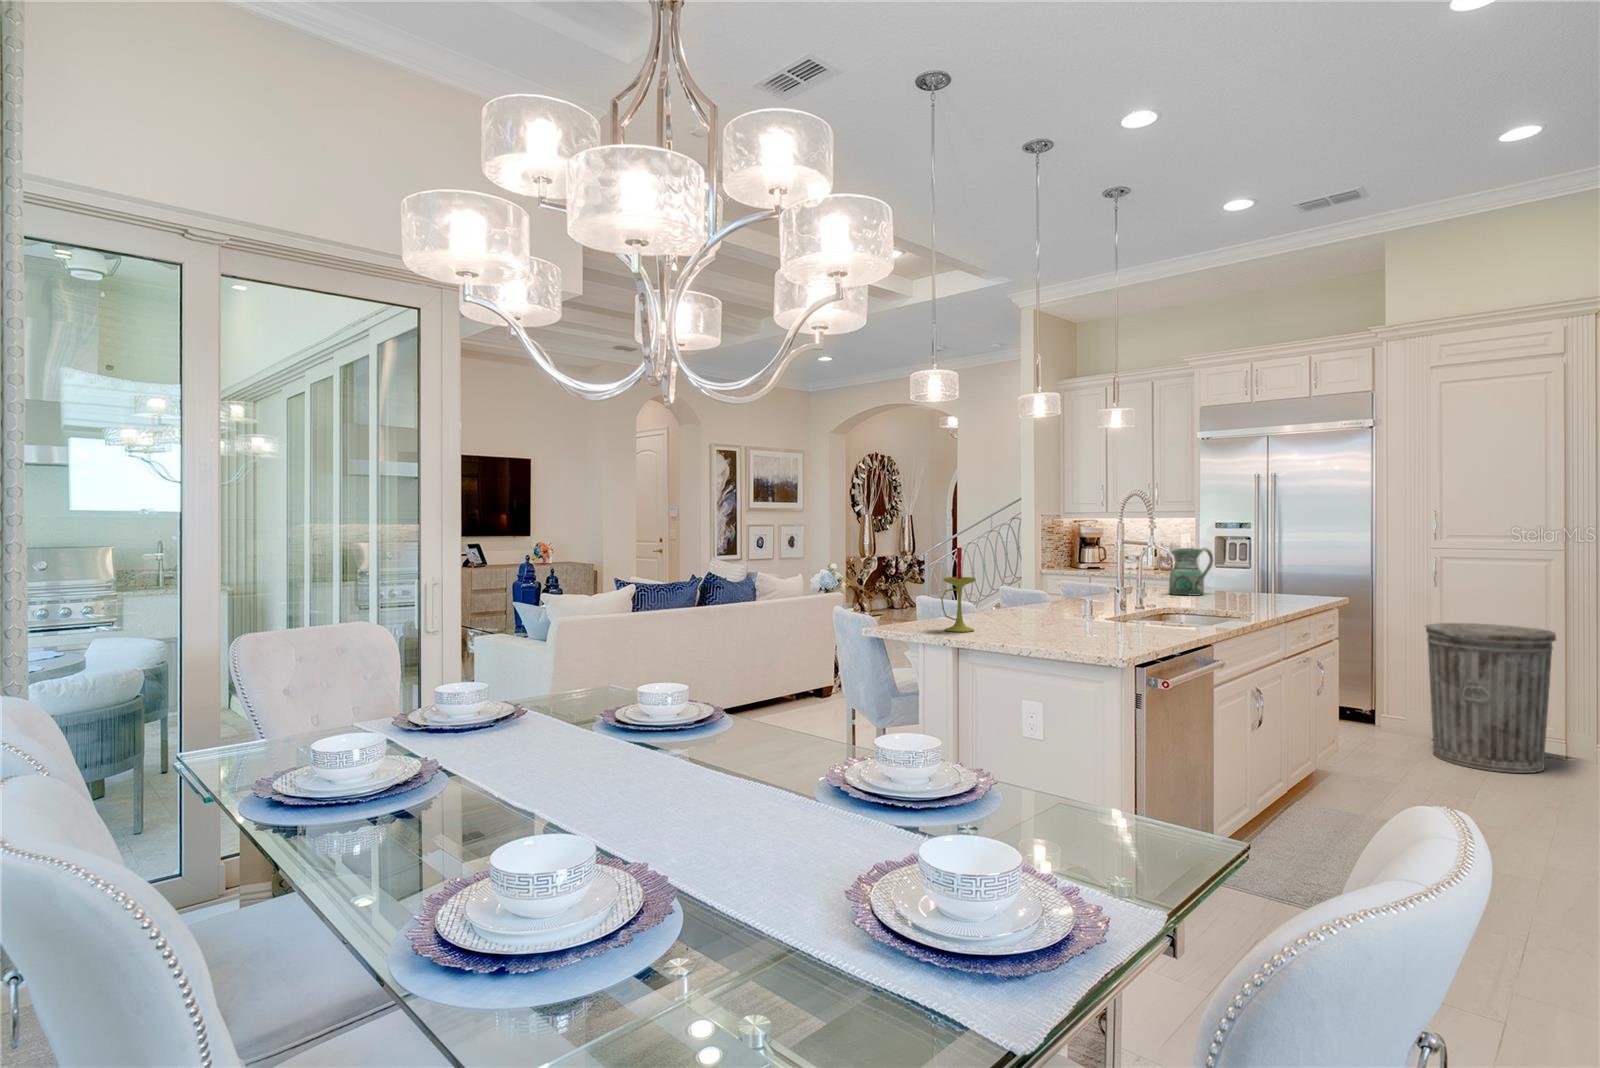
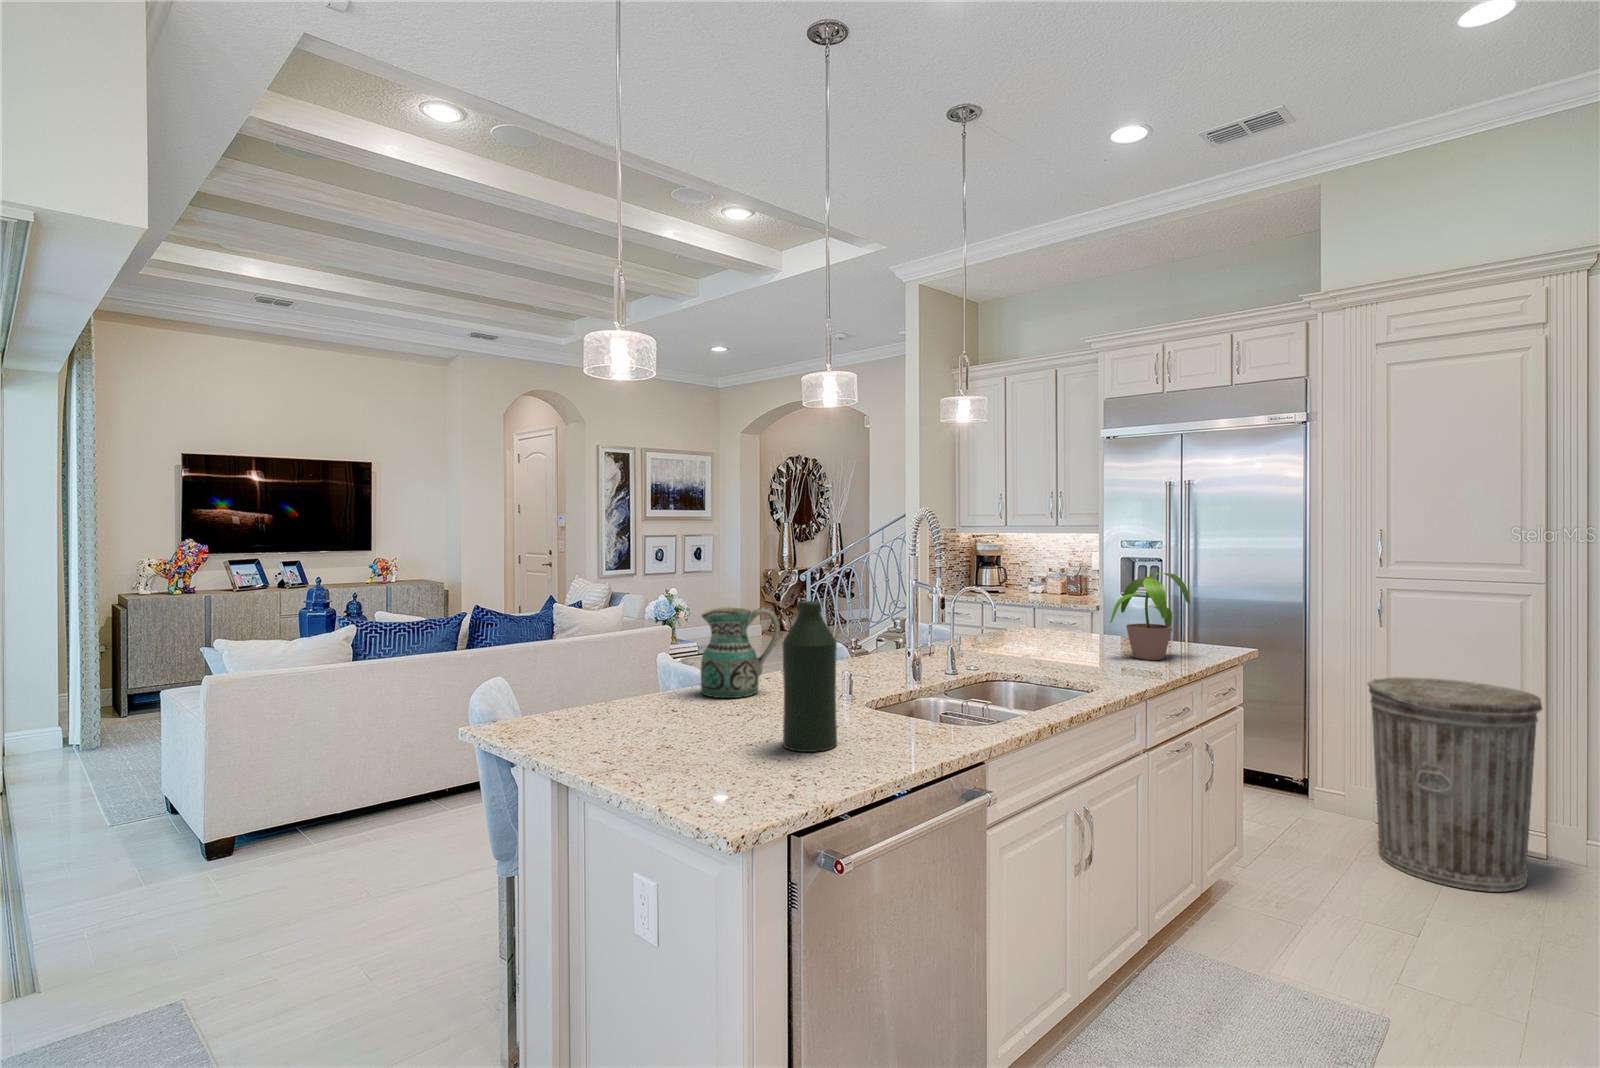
potted plant: none [1231,539,1311,601] -> present [1109,572,1191,660]
bottle: none [1080,544,1116,635] -> present [782,601,837,752]
candle: present [941,548,976,632] -> none [571,600,636,739]
ceramic pitcher: present [1169,548,1213,595] -> present [701,607,780,698]

